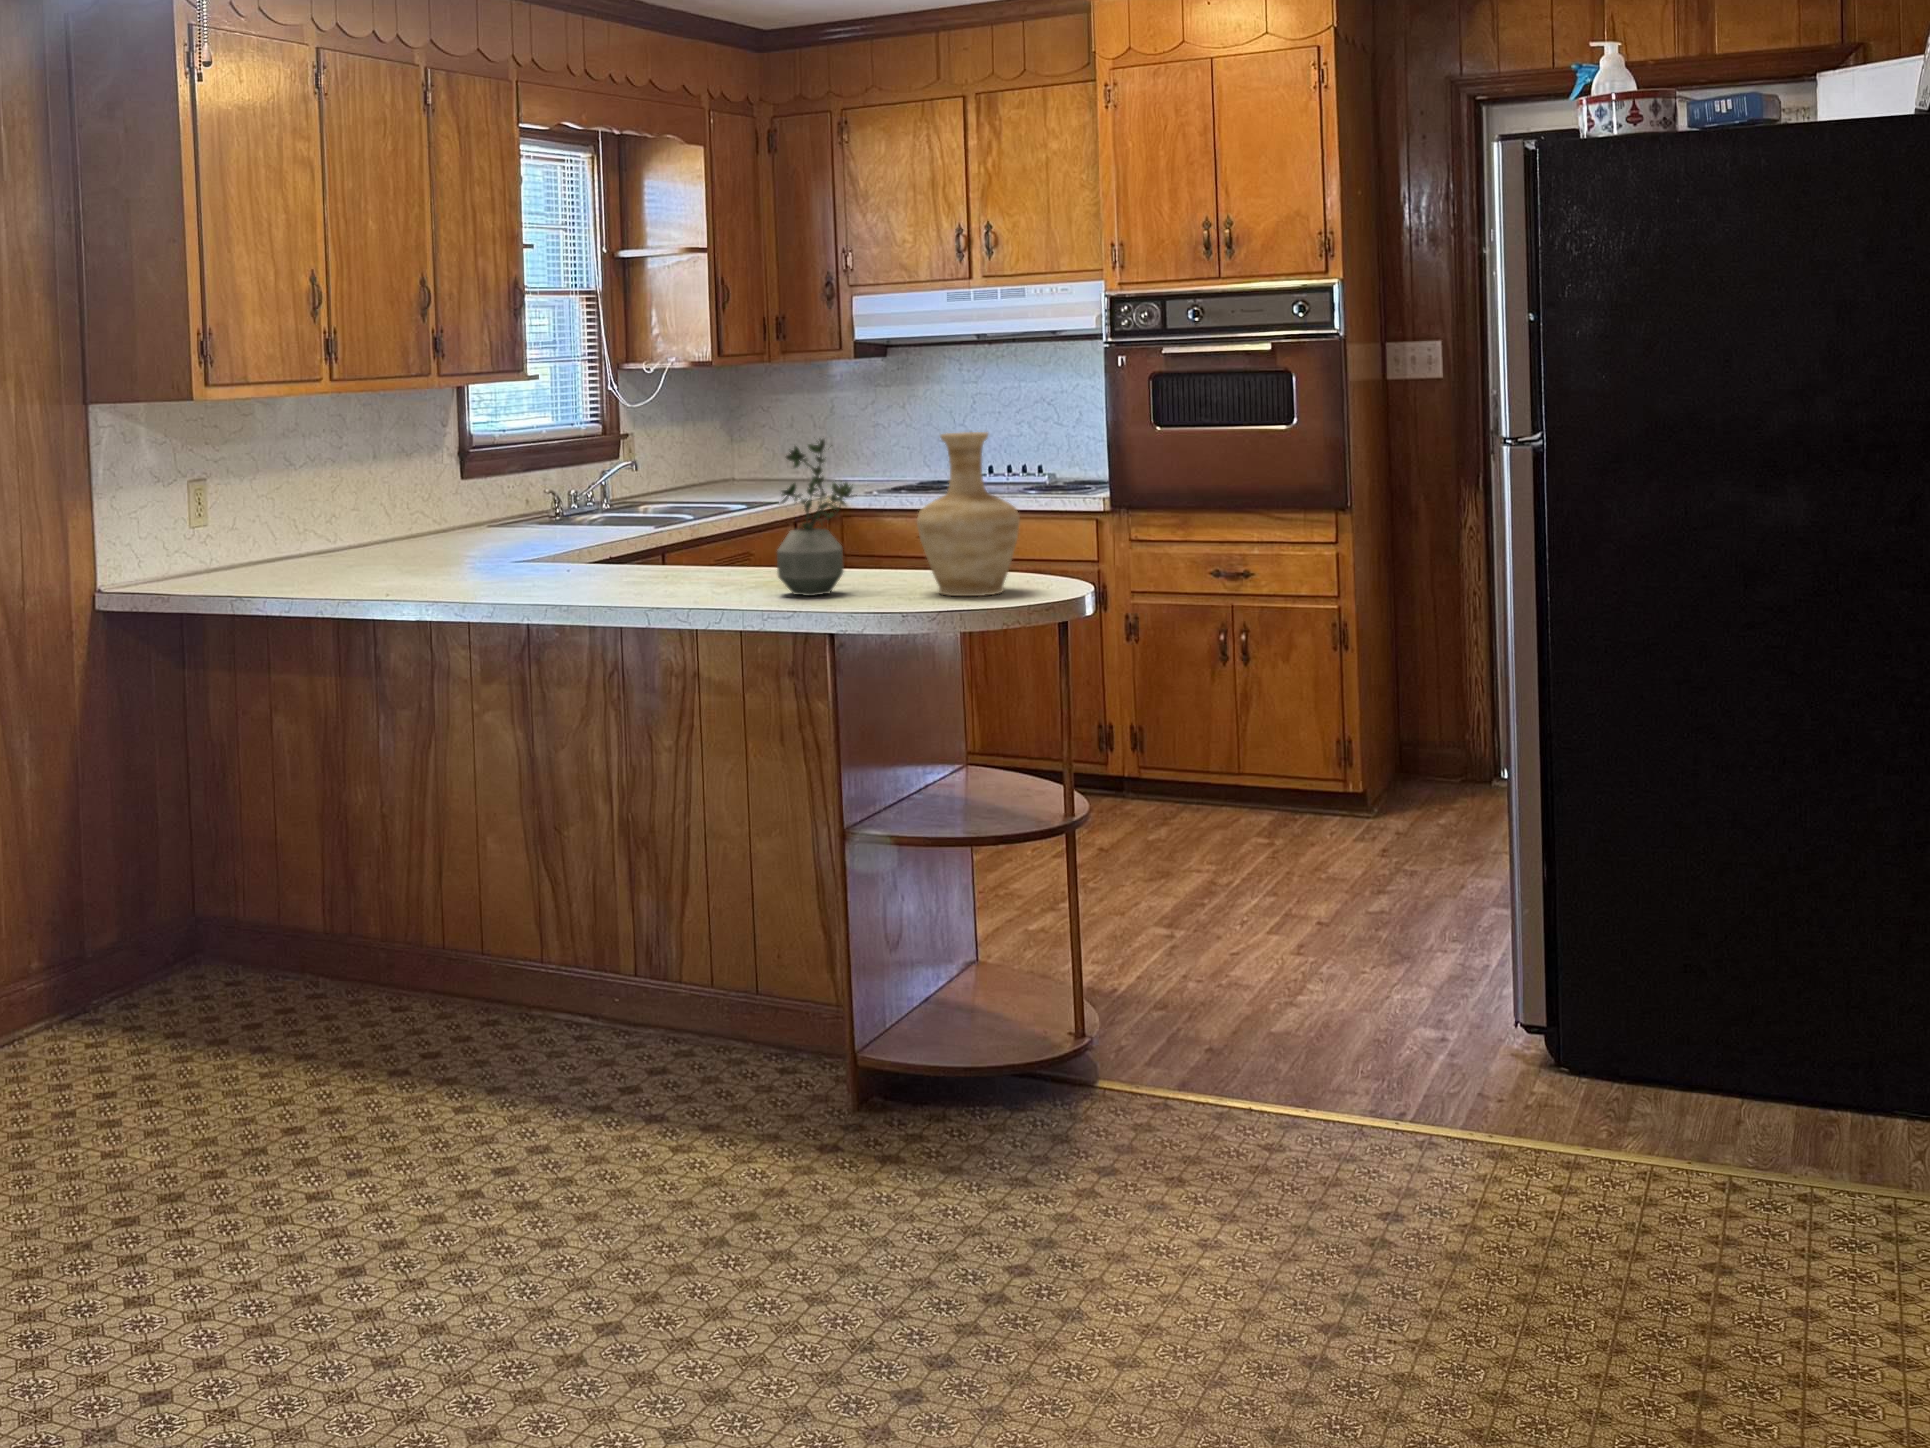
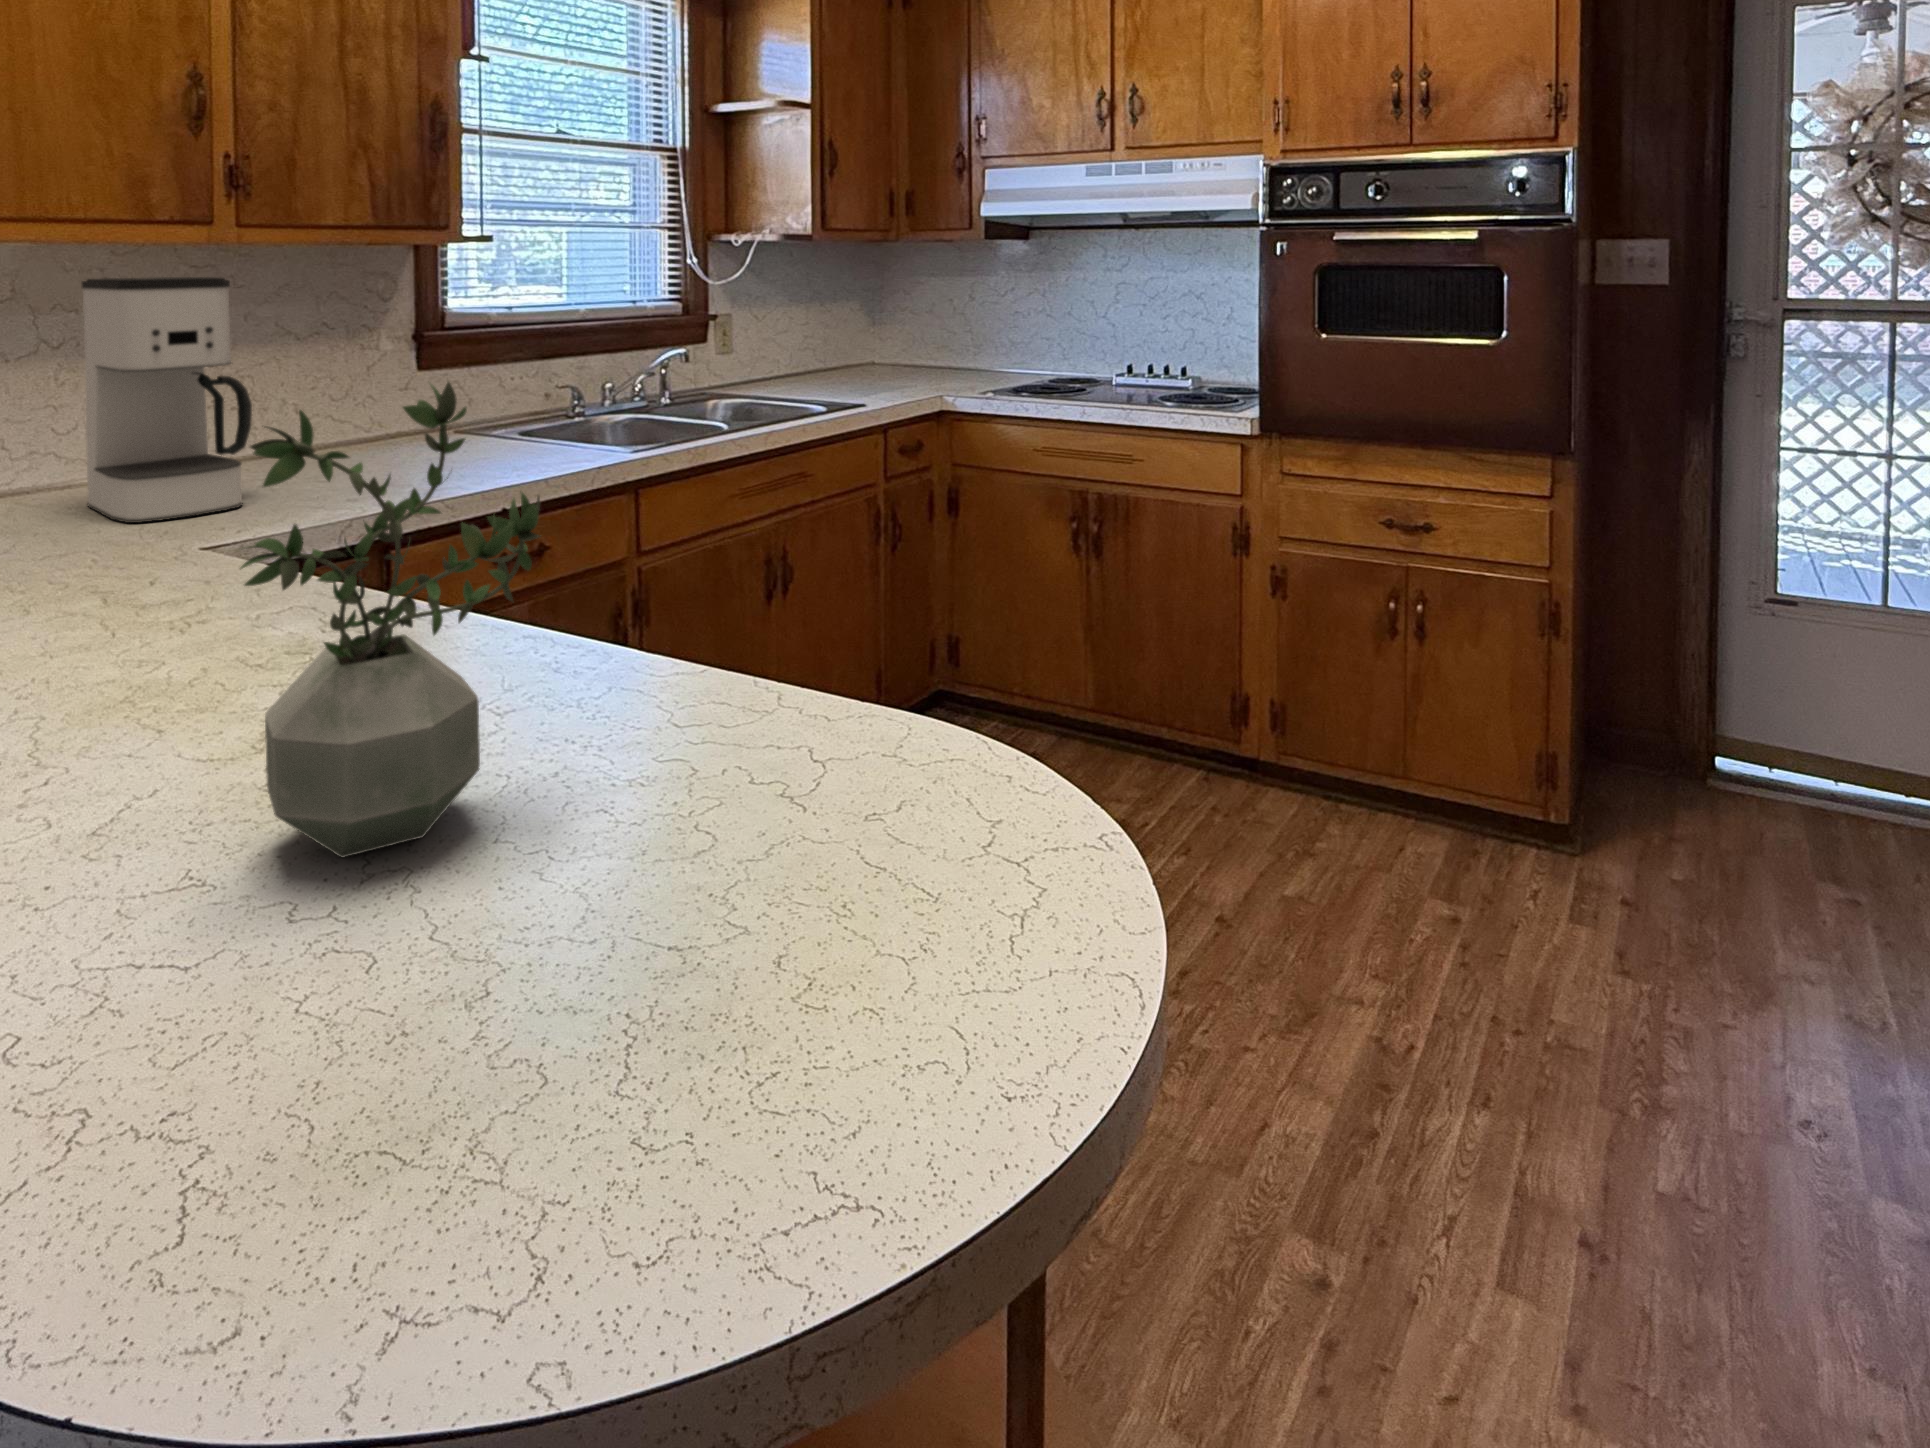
coffee maker: none [368,412,472,562] -> present [82,277,252,523]
vase: present [917,432,1020,596] -> none [631,393,954,951]

